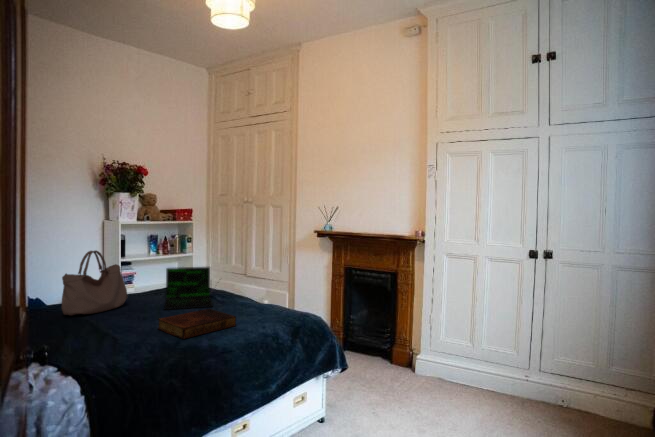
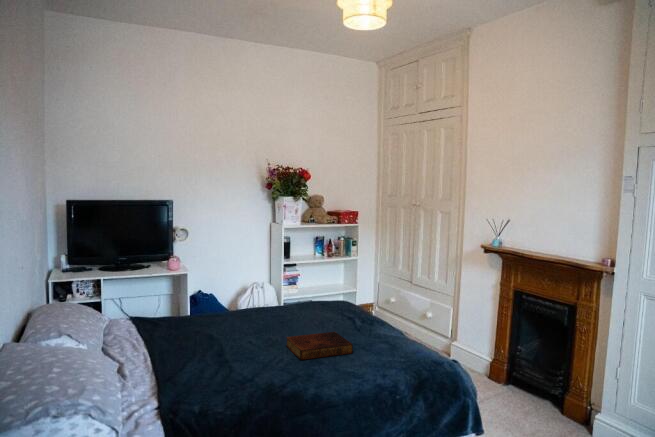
handbag: present [62,251,127,316] -> none [221,266,274,322]
laptop: present [164,267,212,310] -> none [301,284,359,328]

